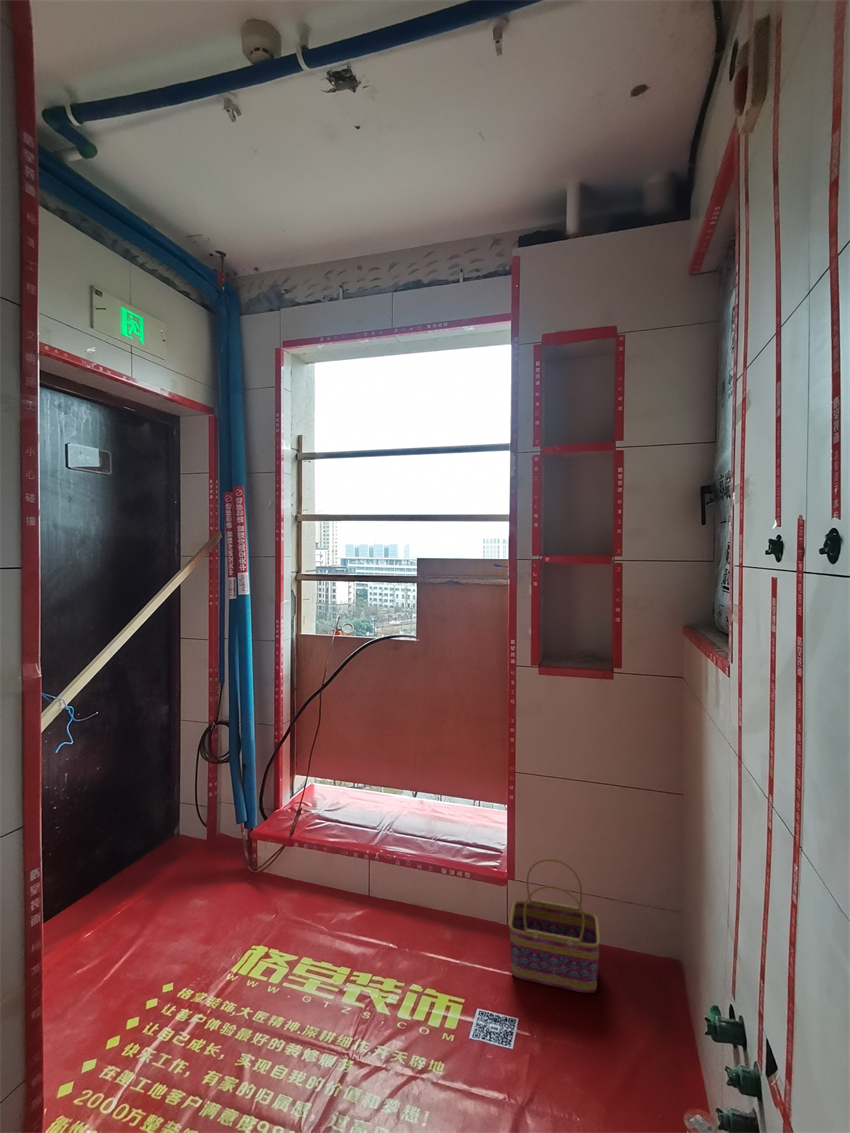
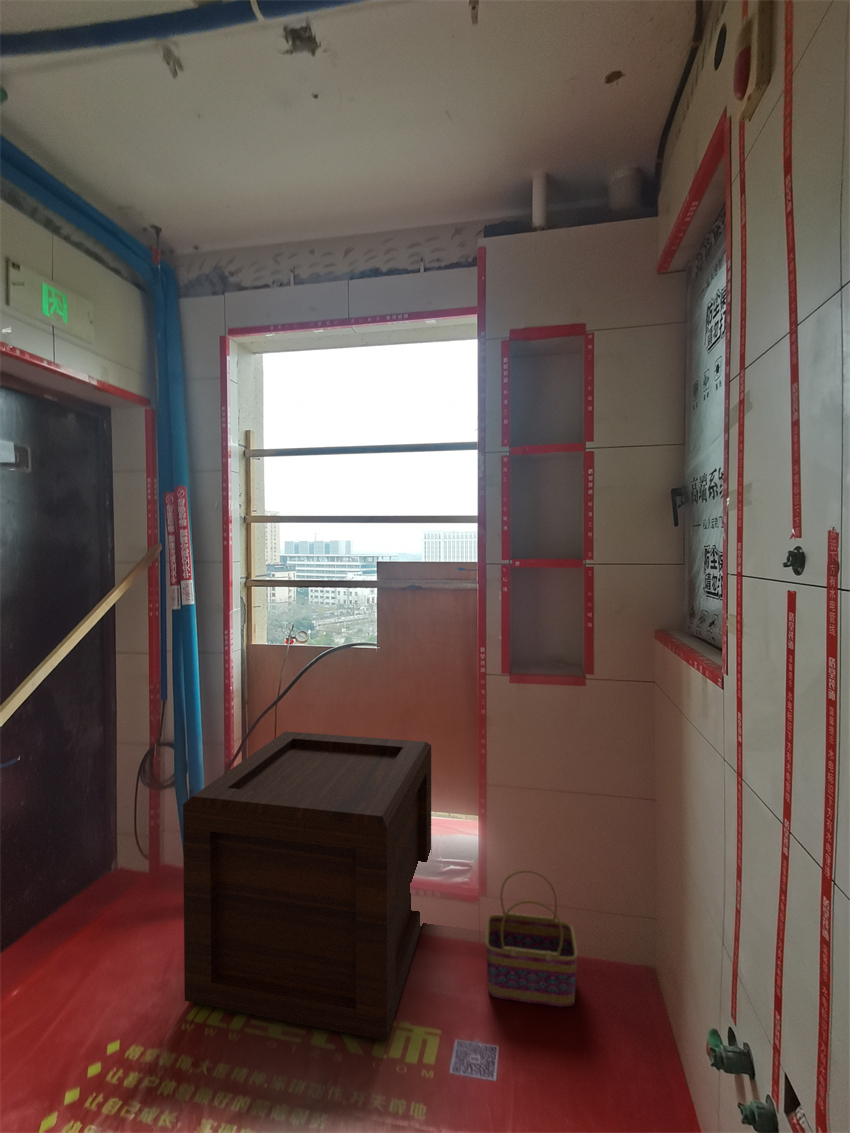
wooden crate: none [231,717,465,1005] -> present [183,731,431,1041]

